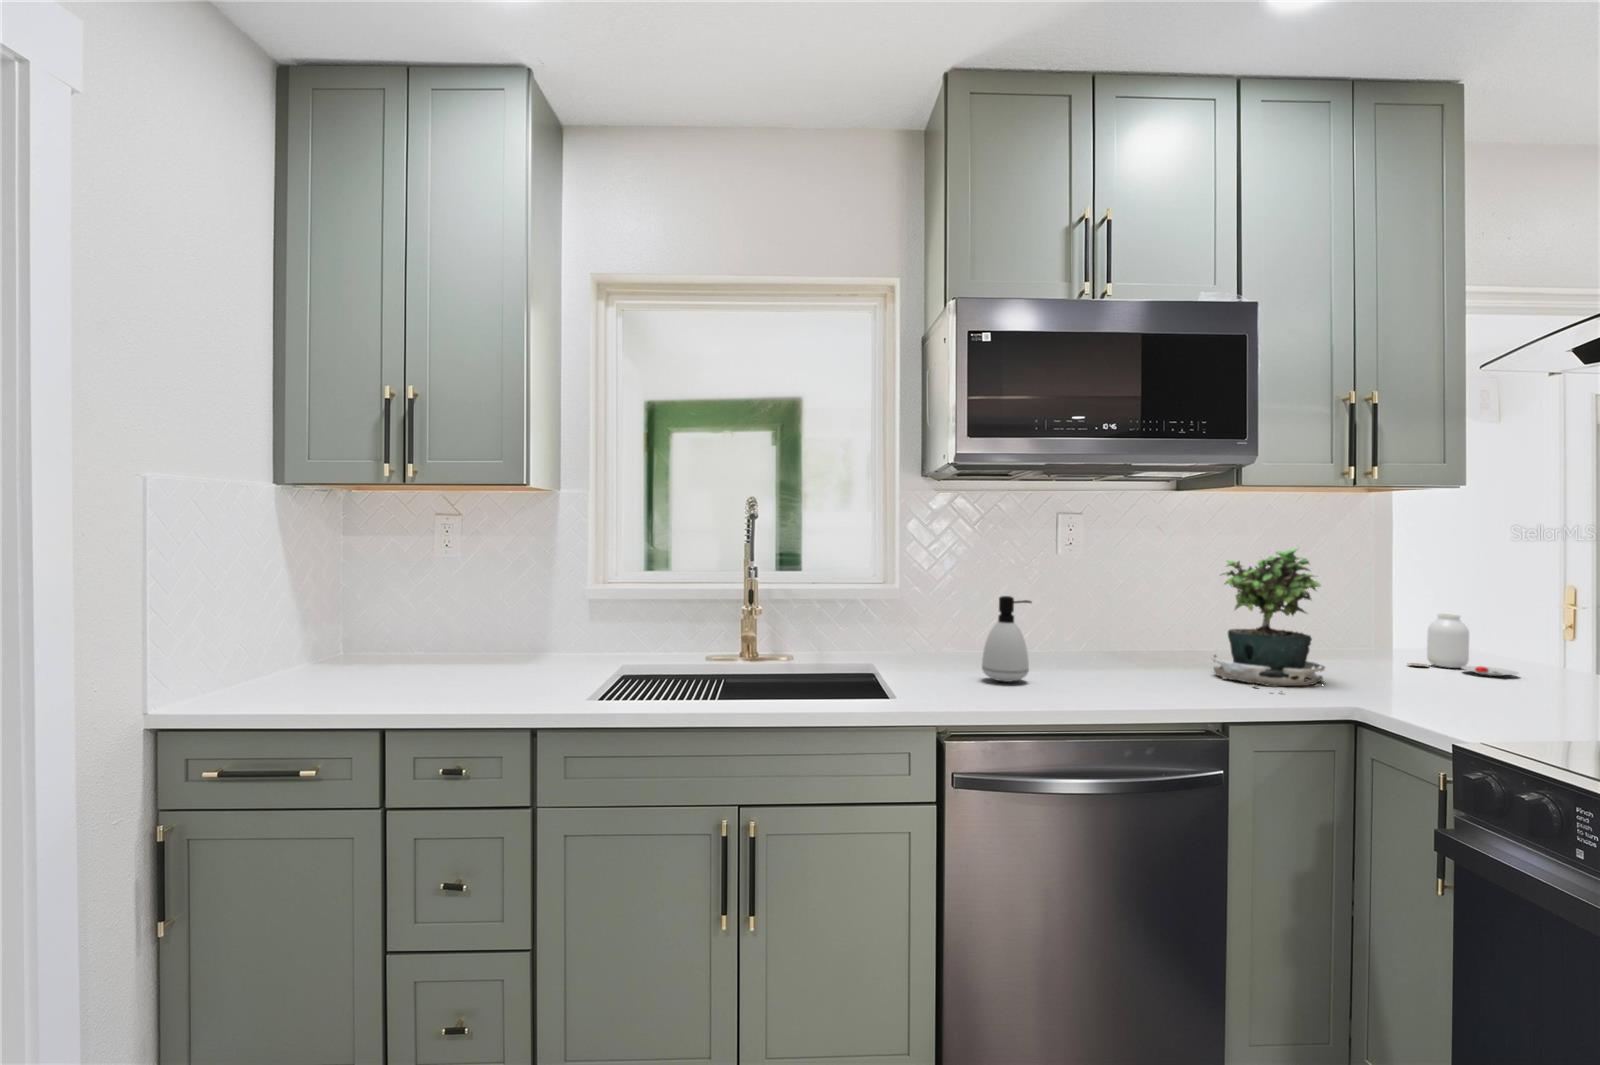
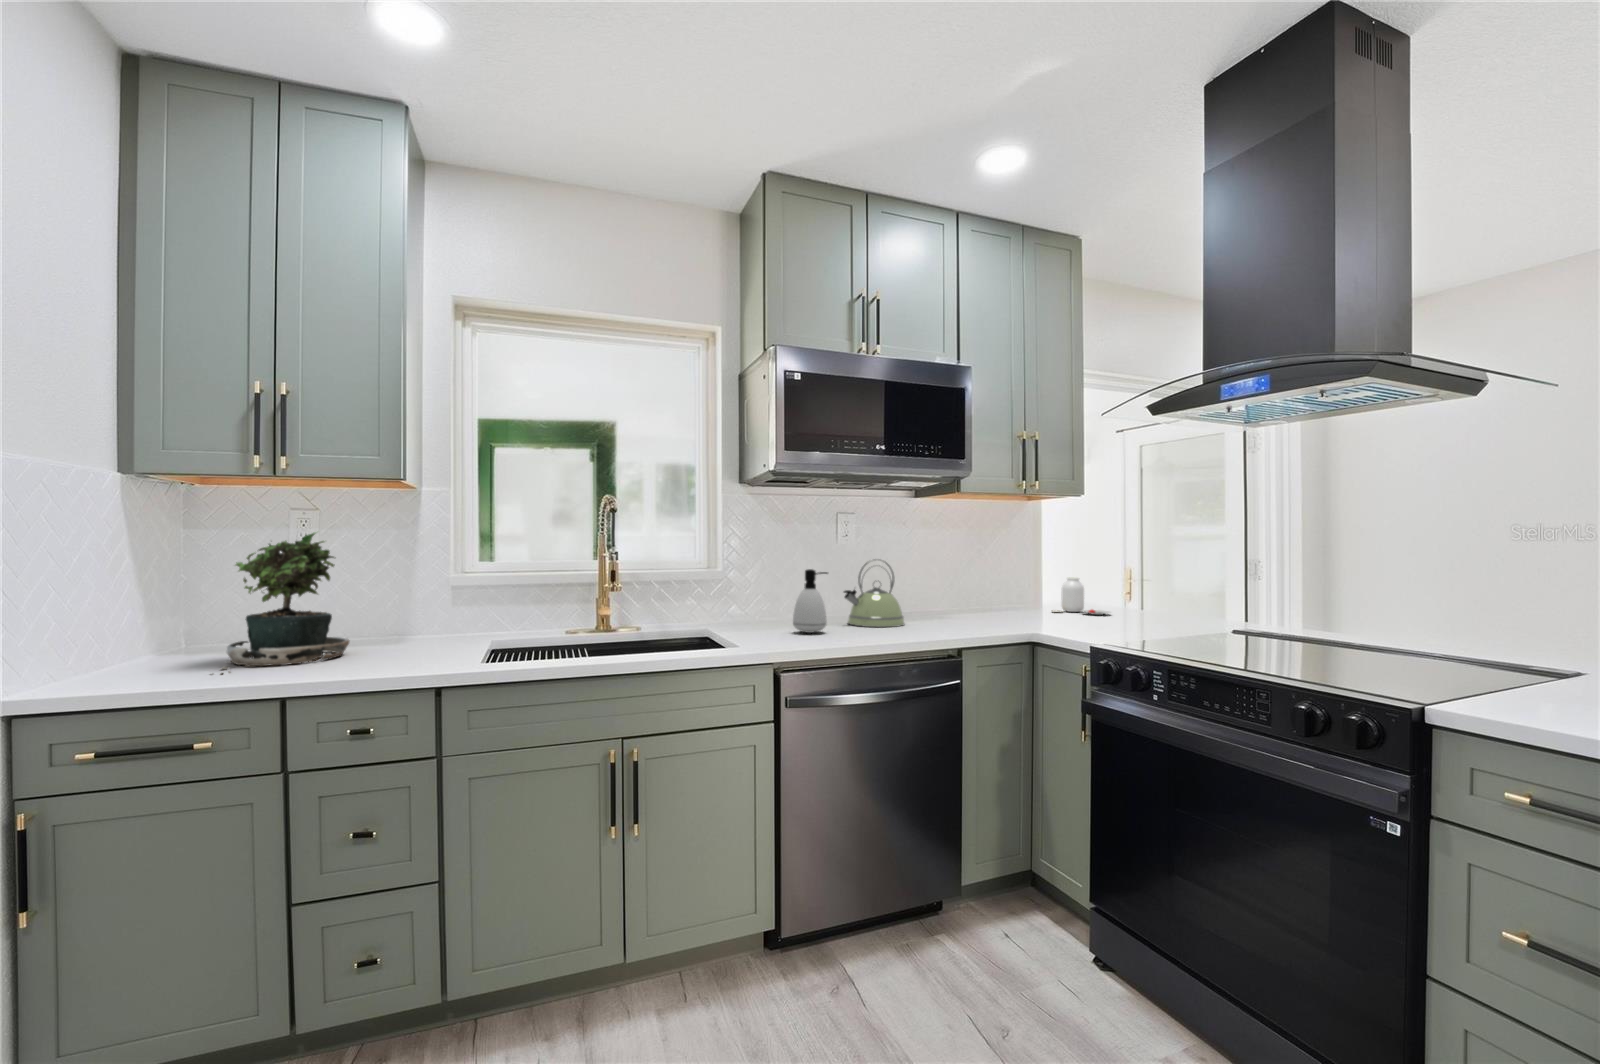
potted plant: present [1212,548,1325,693] -> present [223,532,349,669]
kettle: none [1061,582,1153,679] -> present [844,559,905,627]

